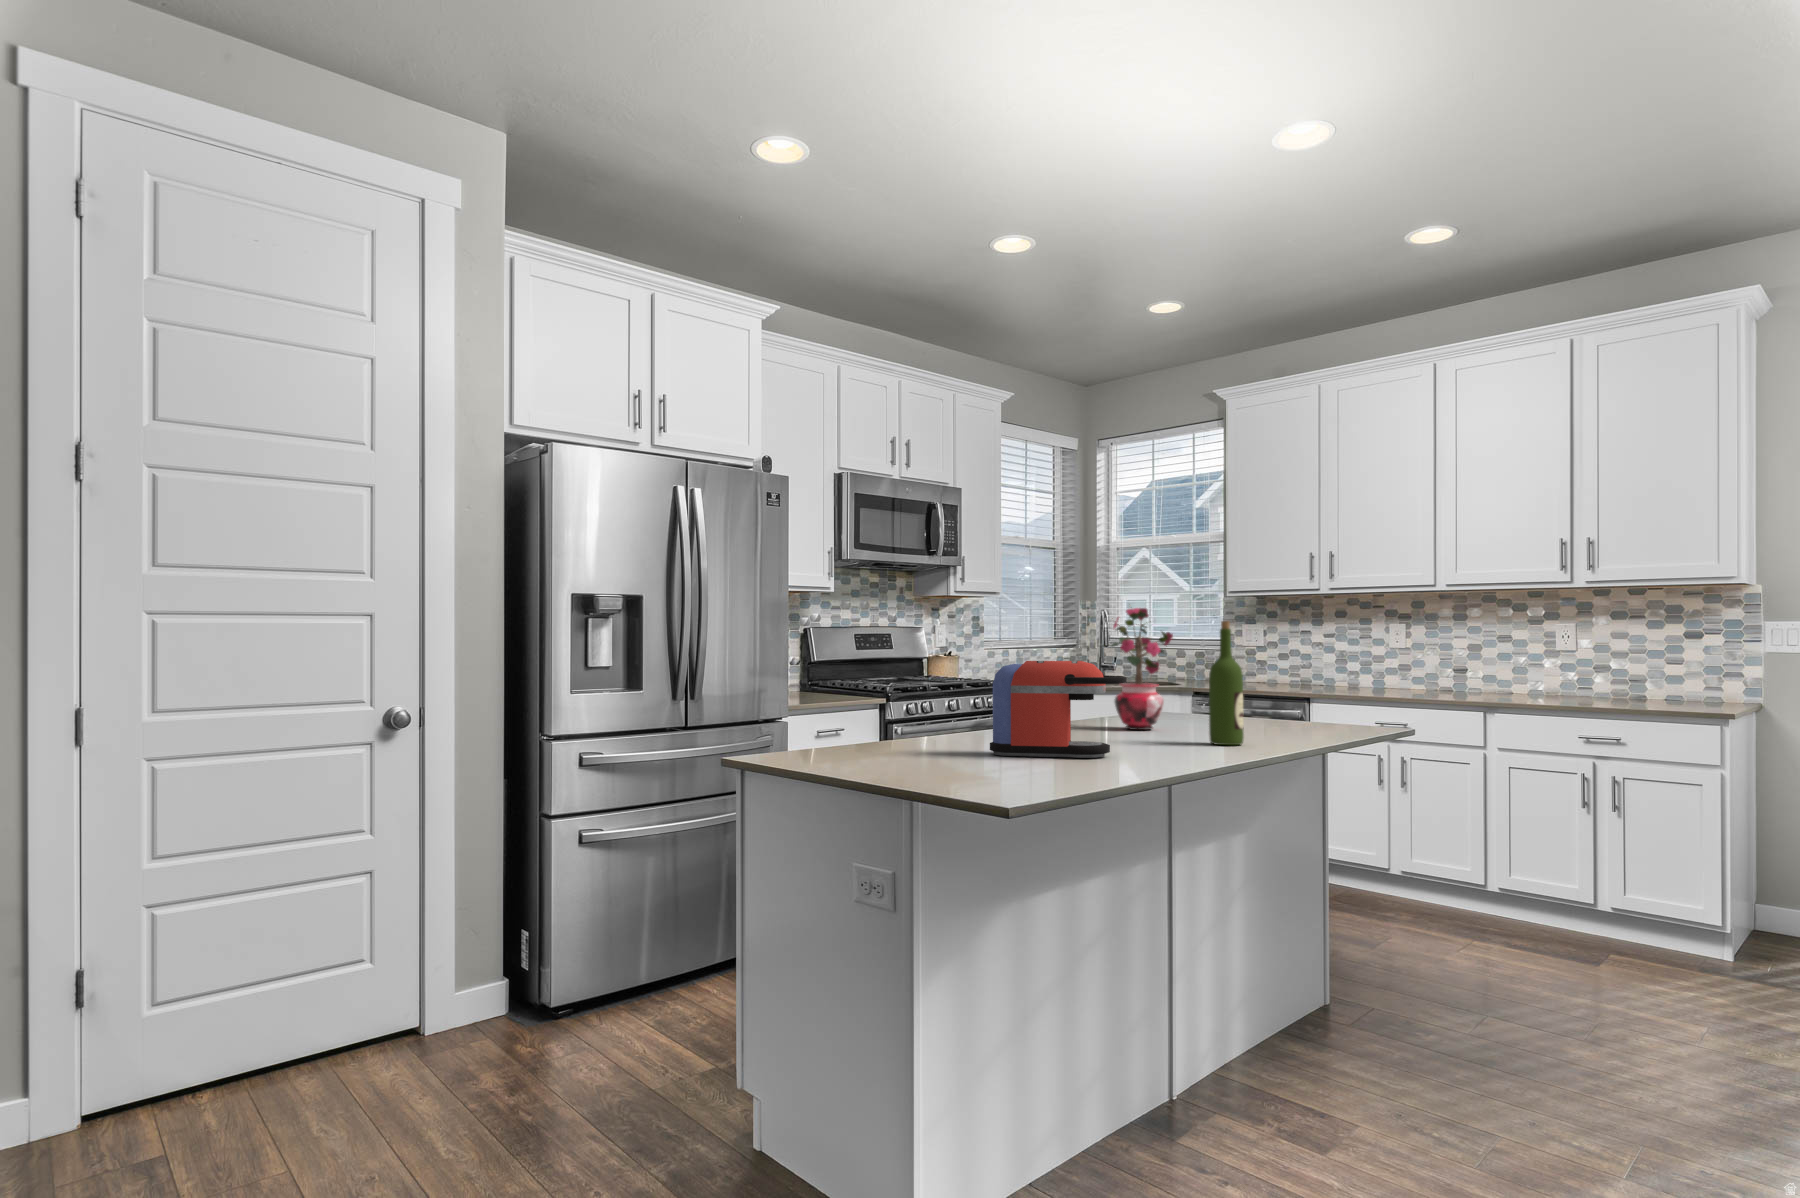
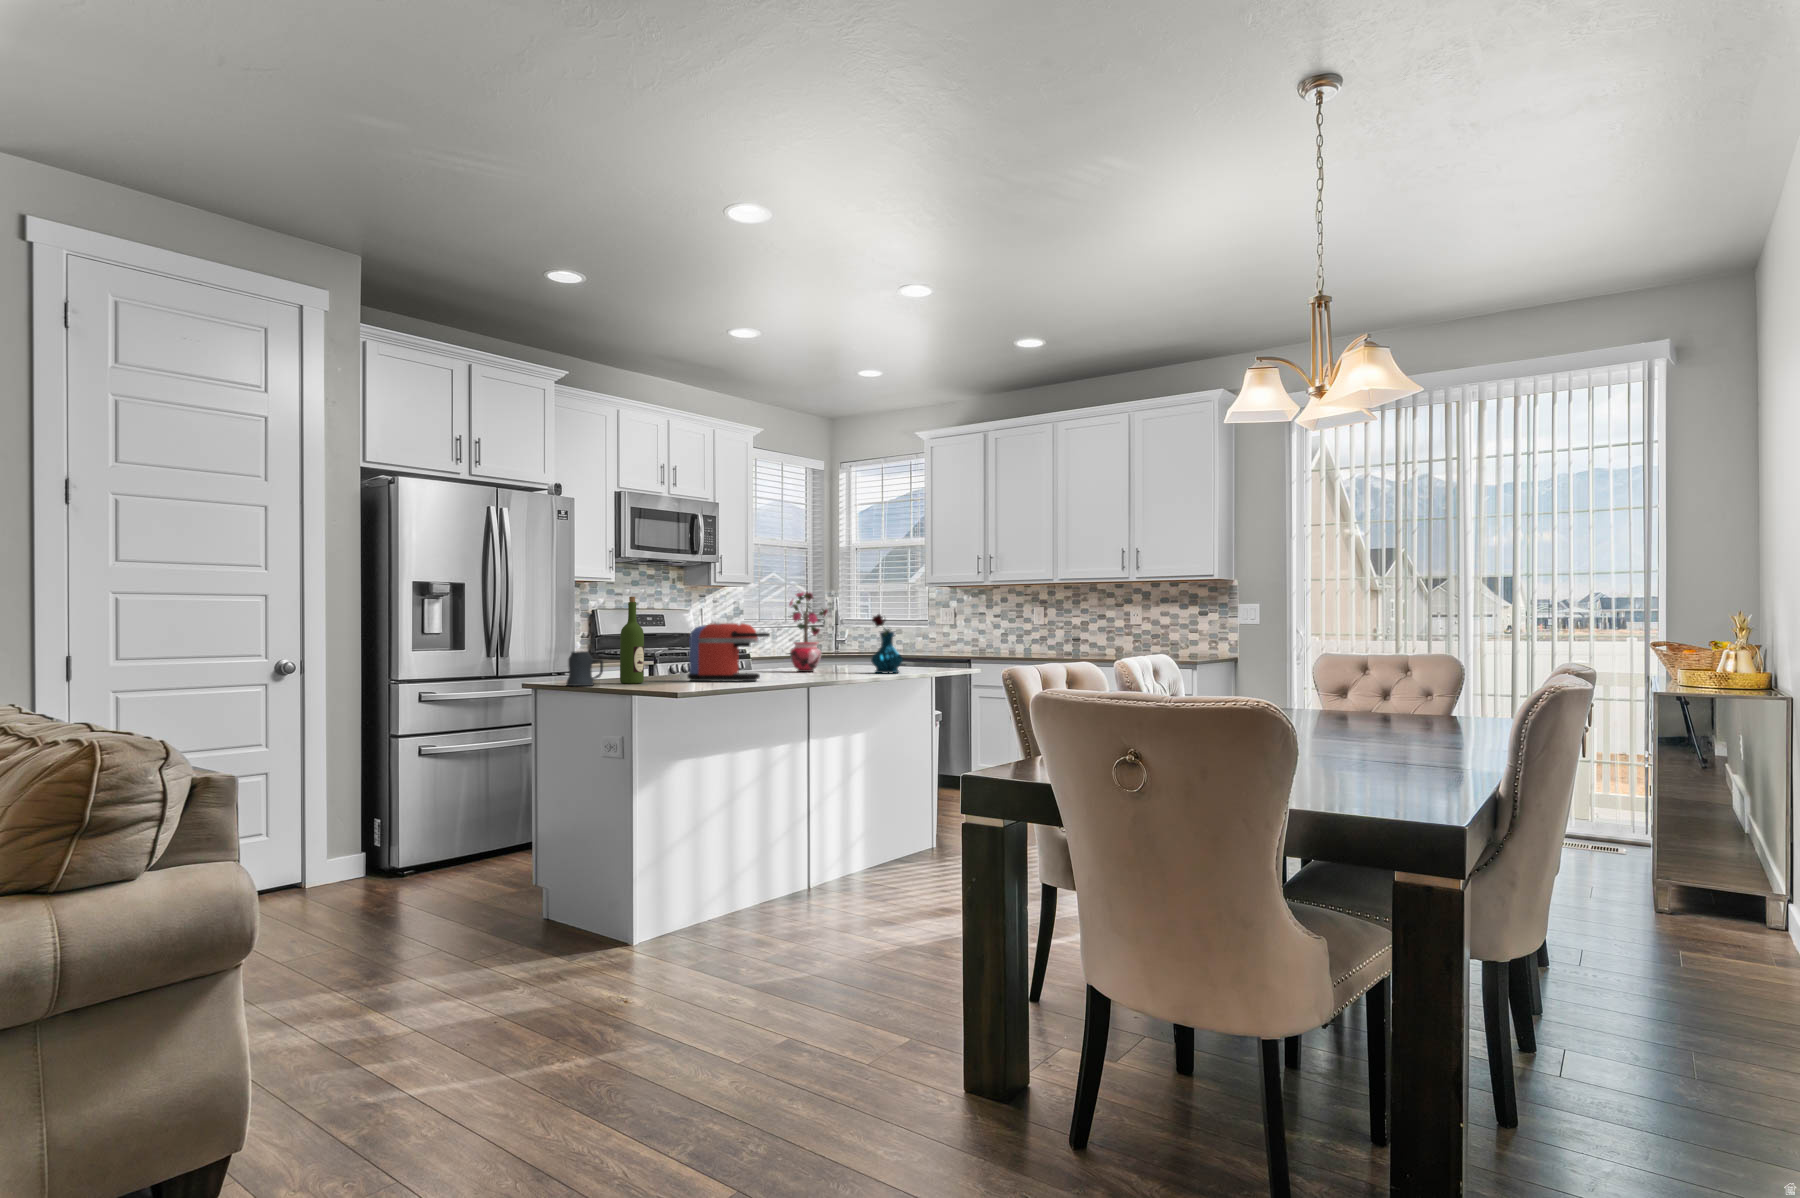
wine bottle: present [1209,621,1244,745] -> present [620,597,644,684]
vase: none [1249,641,1301,736] -> present [871,614,903,673]
mug: none [807,709,867,769] -> present [566,651,603,686]

